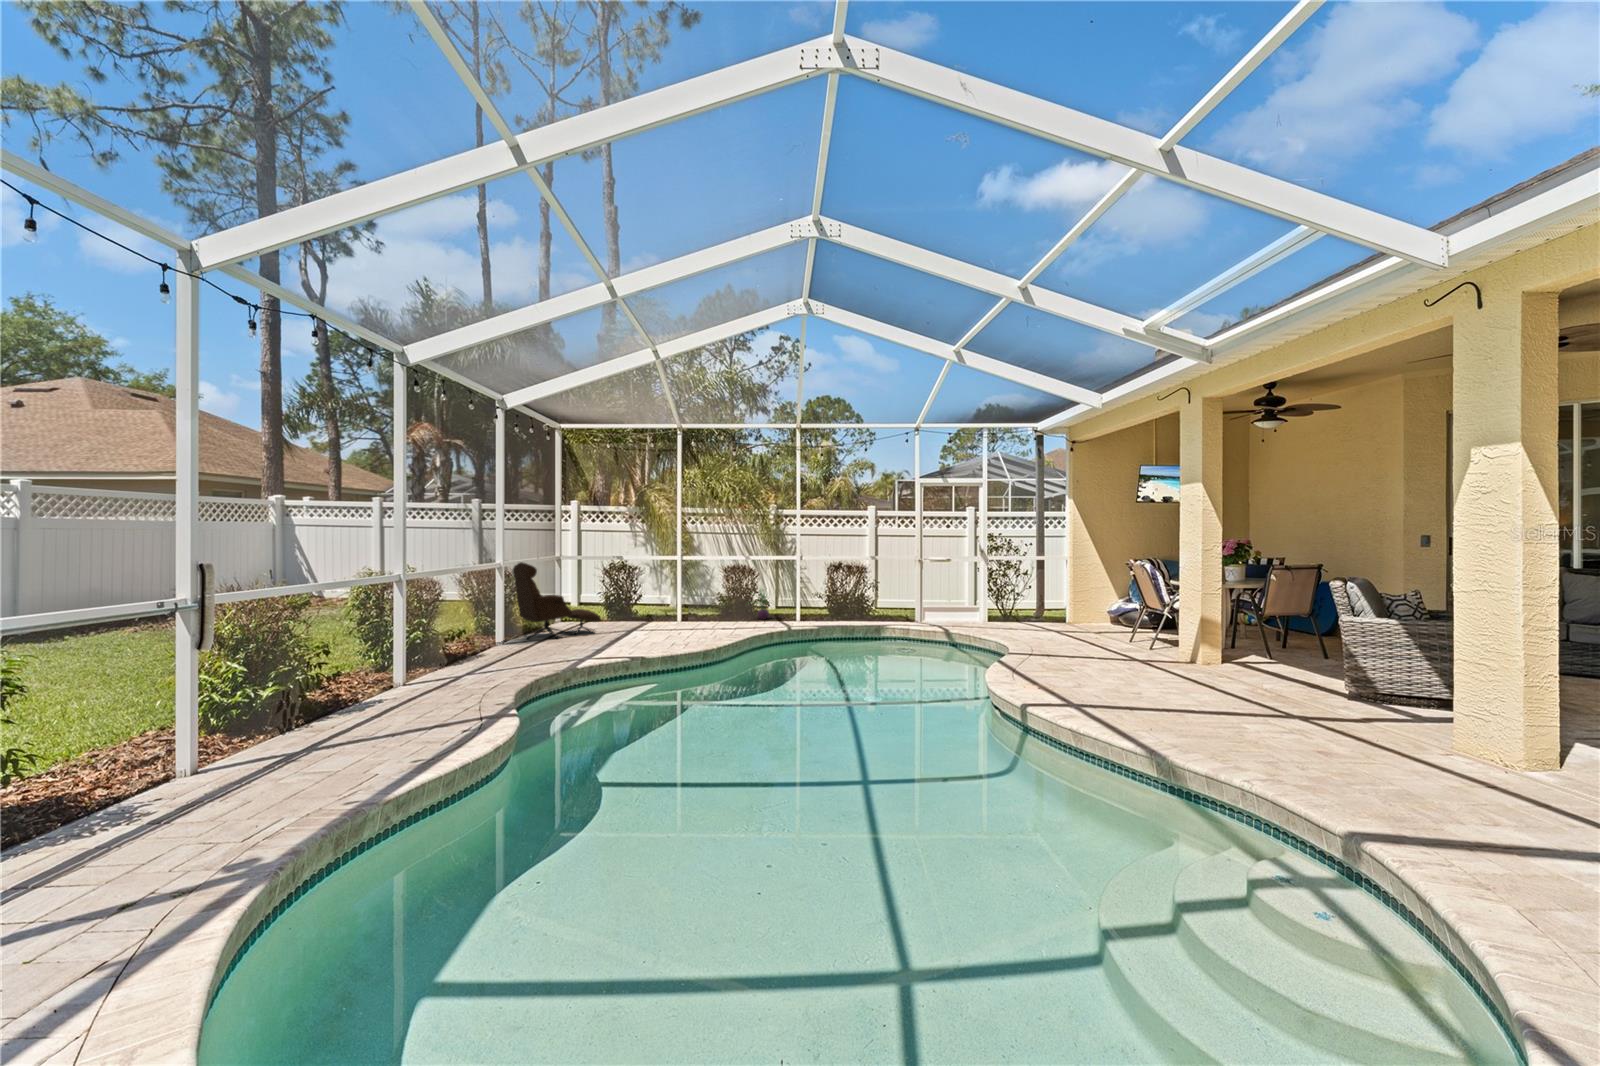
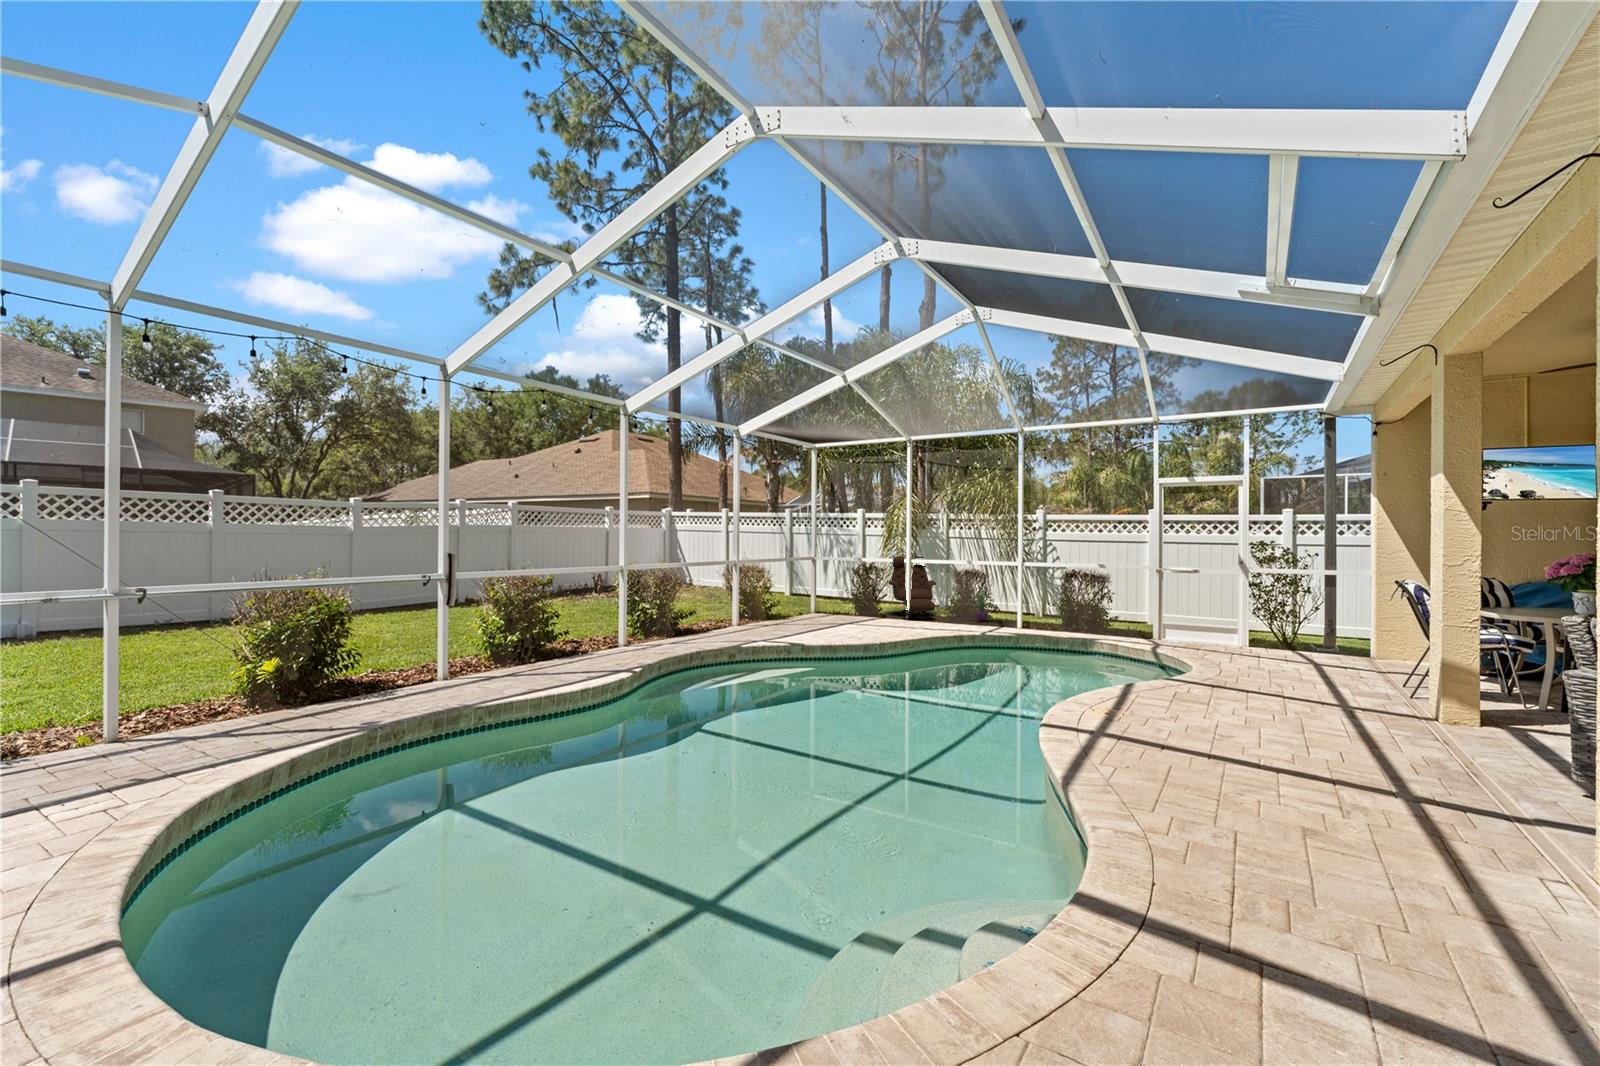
lounge chair: present [513,562,601,639] -> present [888,556,936,620]

